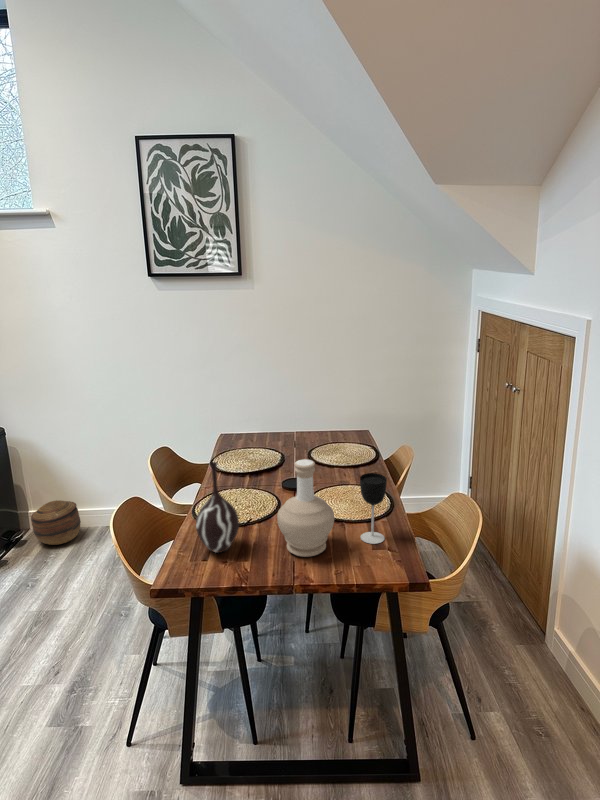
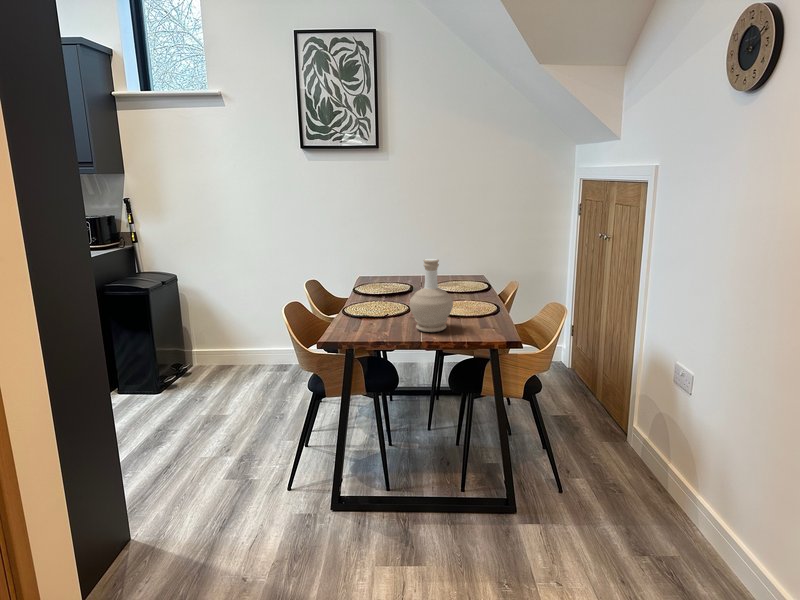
vase: present [196,462,239,553] -> none [348,259,380,330]
wine glass: present [360,473,387,544] -> none [473,275,494,328]
basket: present [31,500,81,545] -> none [196,339,236,376]

